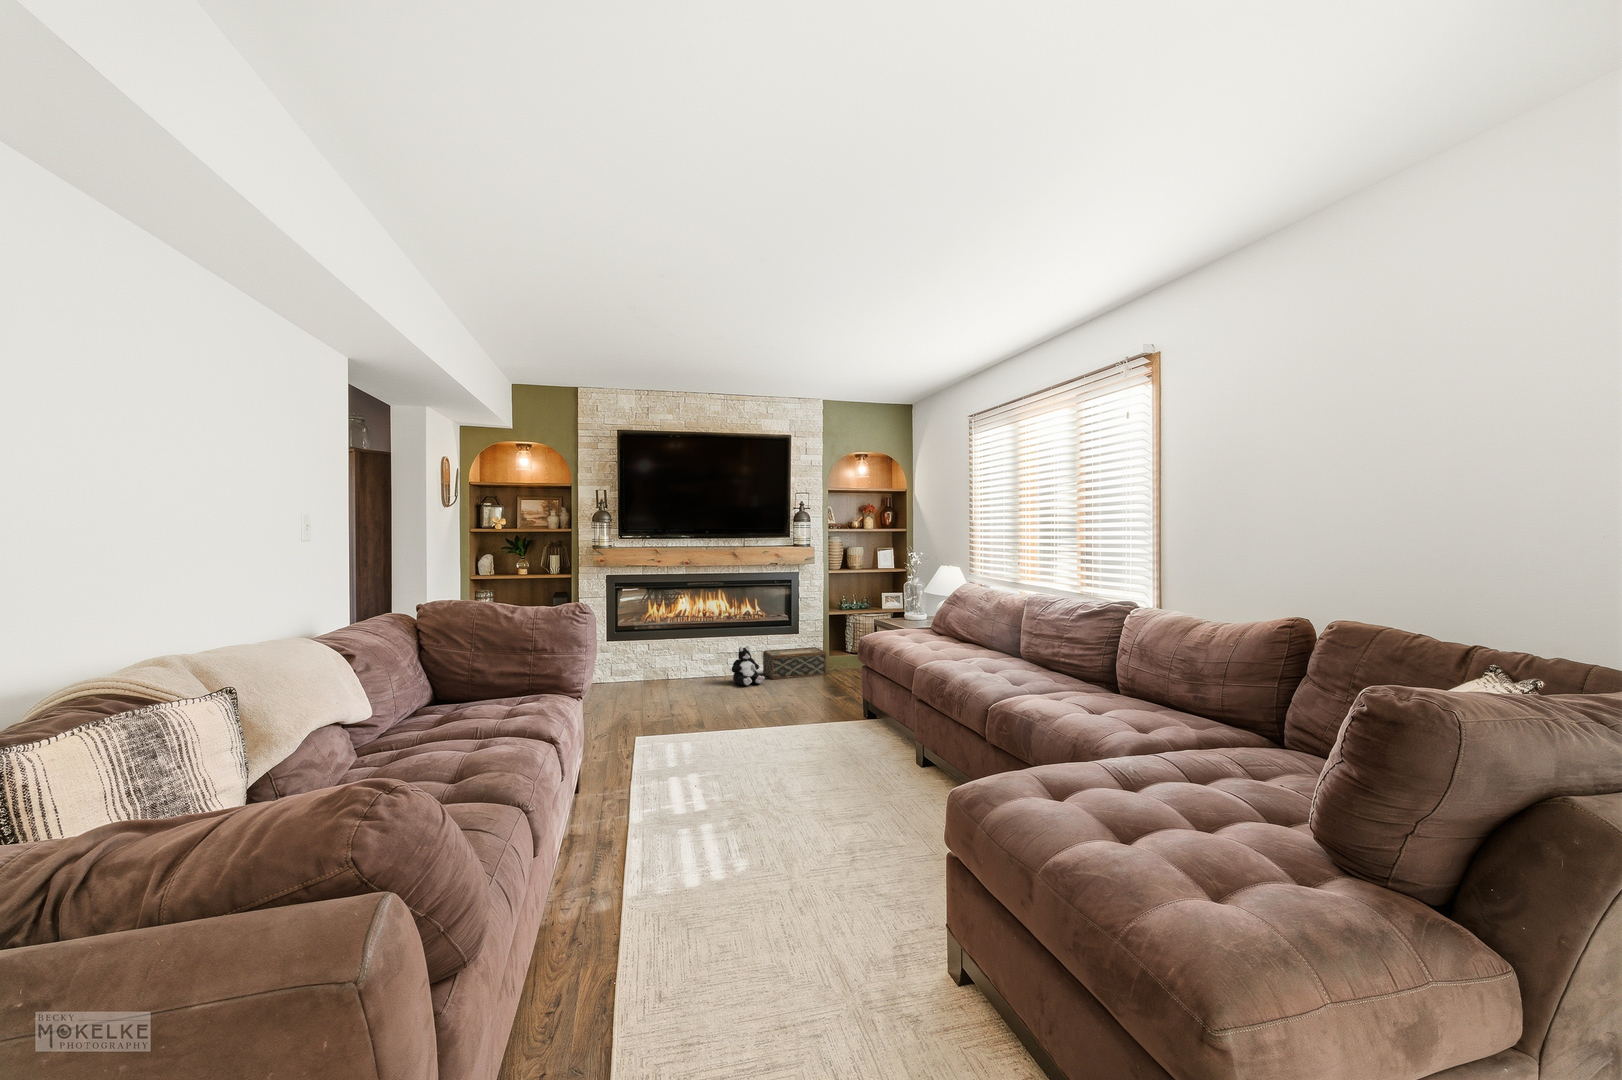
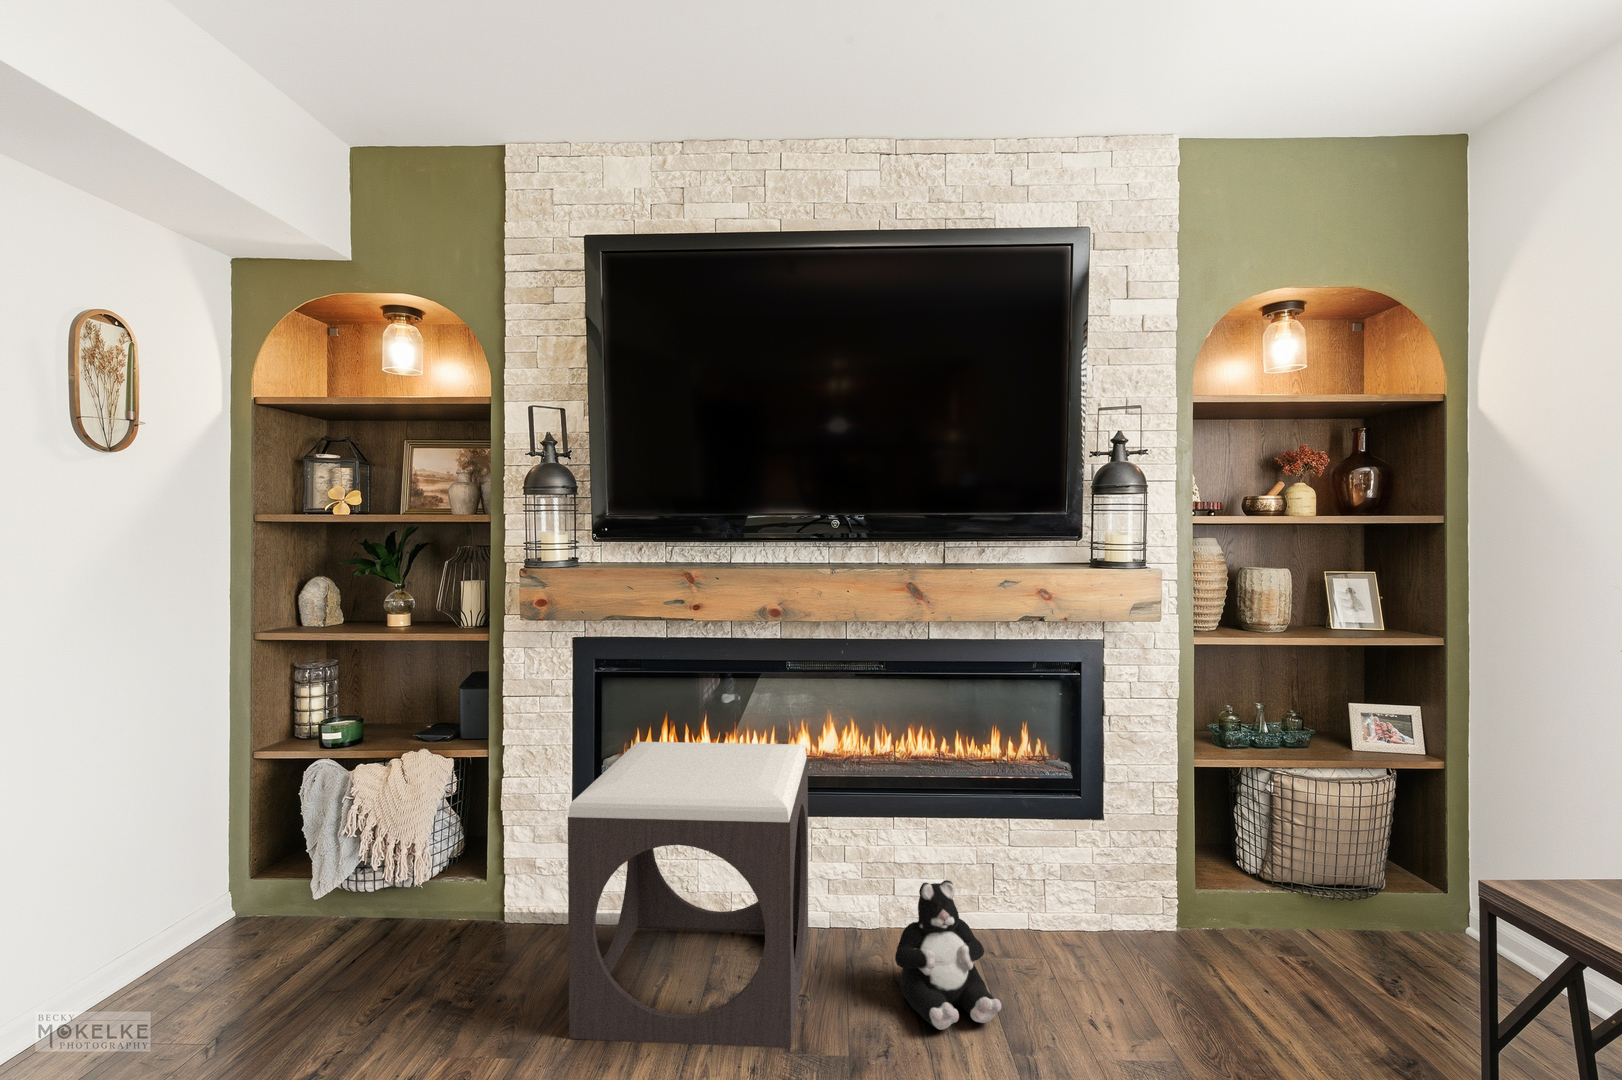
footstool: none [629,609,702,697] -> present [568,742,808,1048]
woven basket: present [763,647,827,679] -> none [997,870,1205,989]

